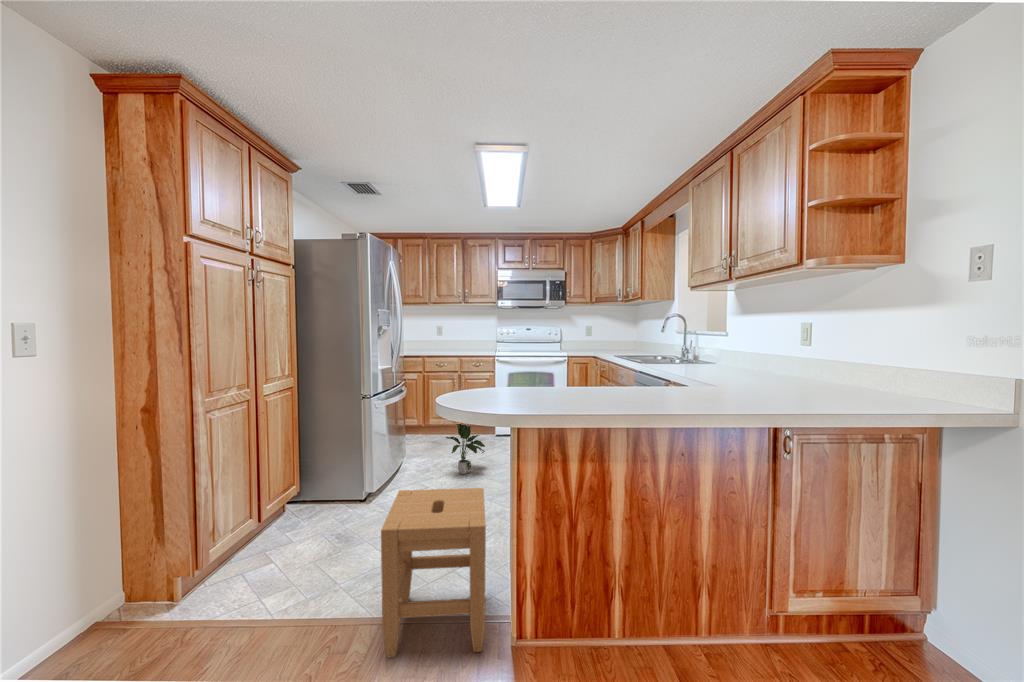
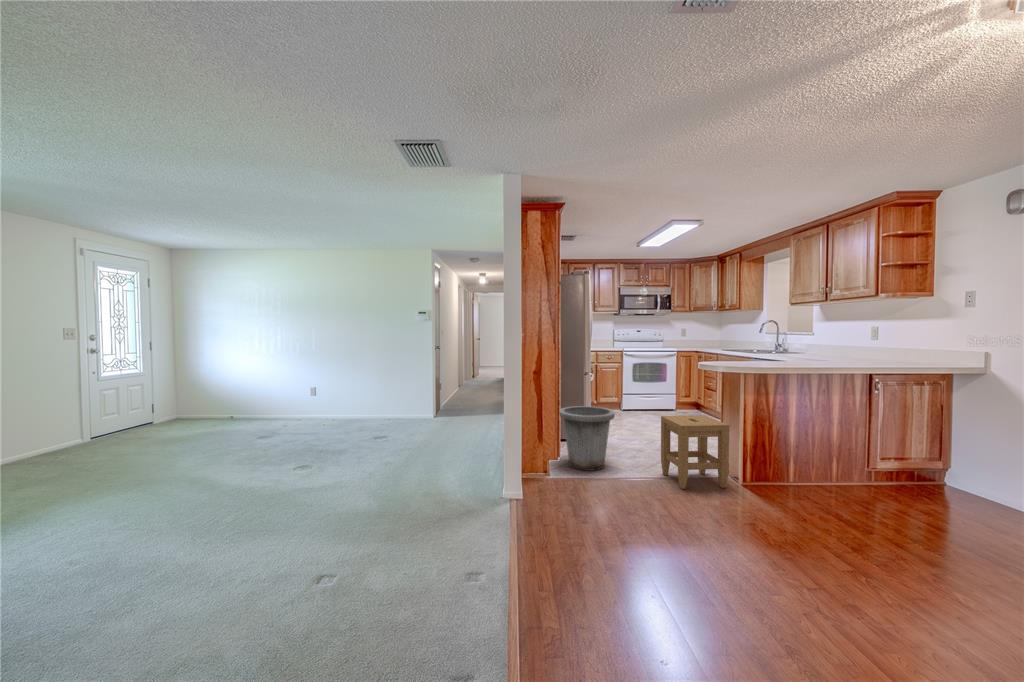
potted plant: present [446,424,485,474] -> none [616,389,642,430]
trash can: none [238,458,347,586] -> present [560,406,615,471]

